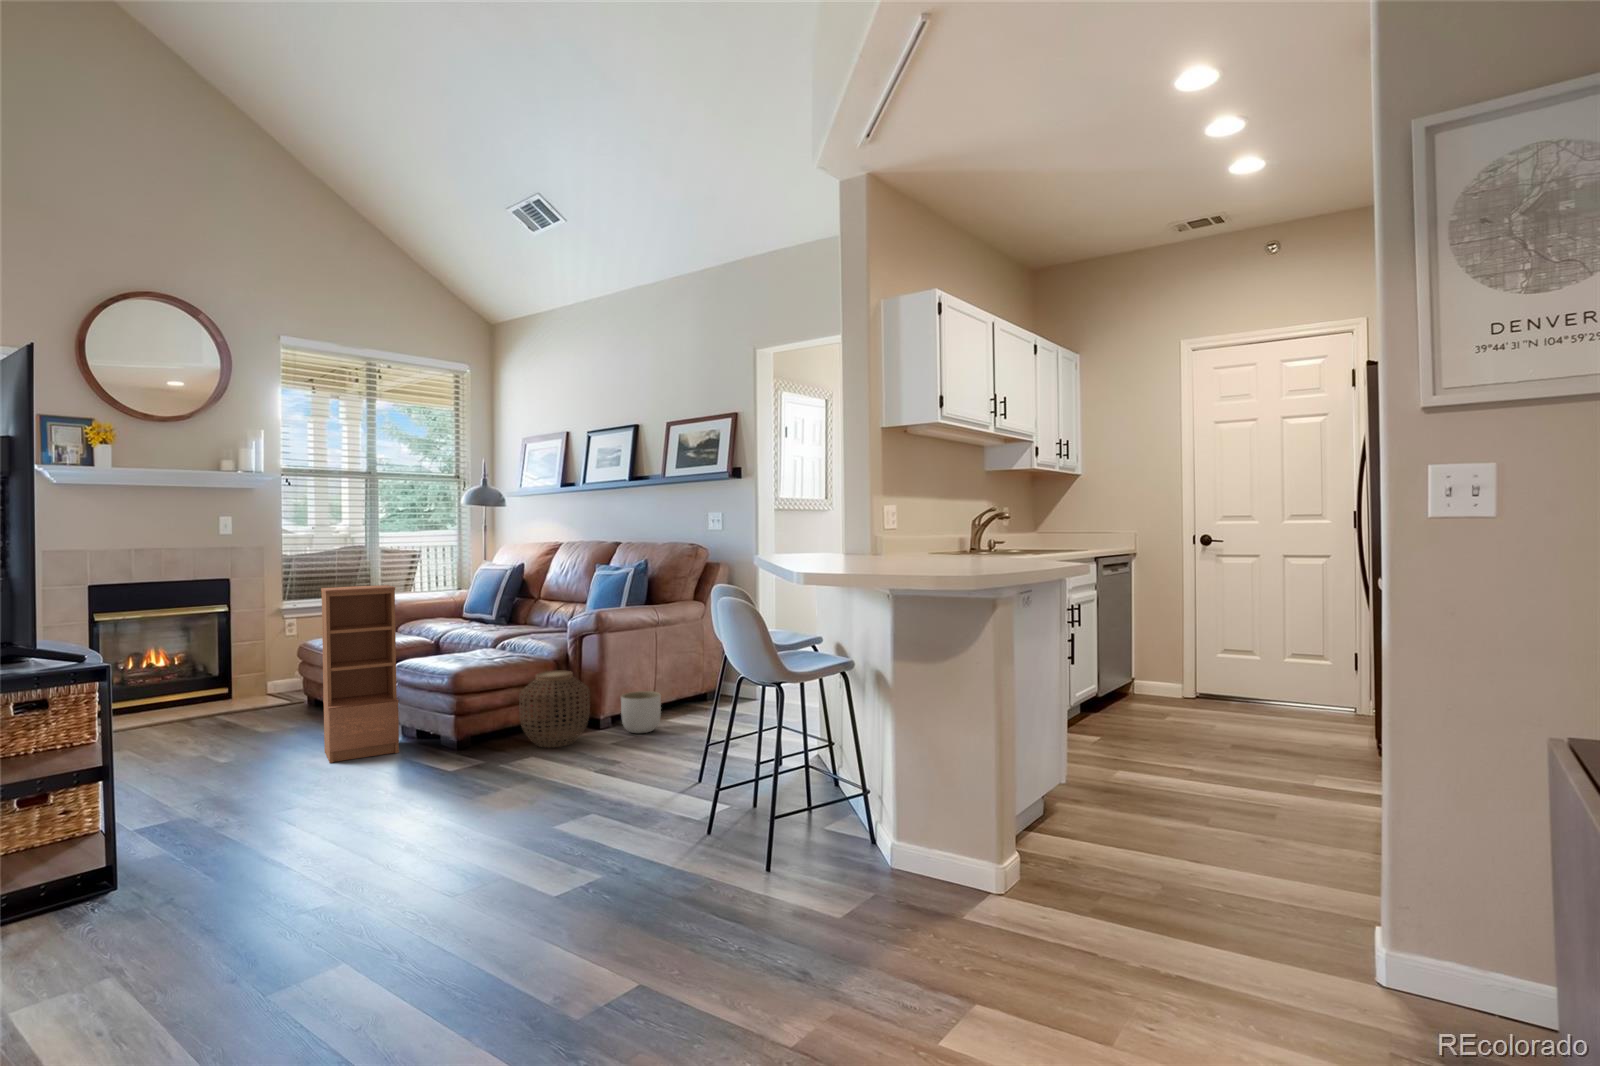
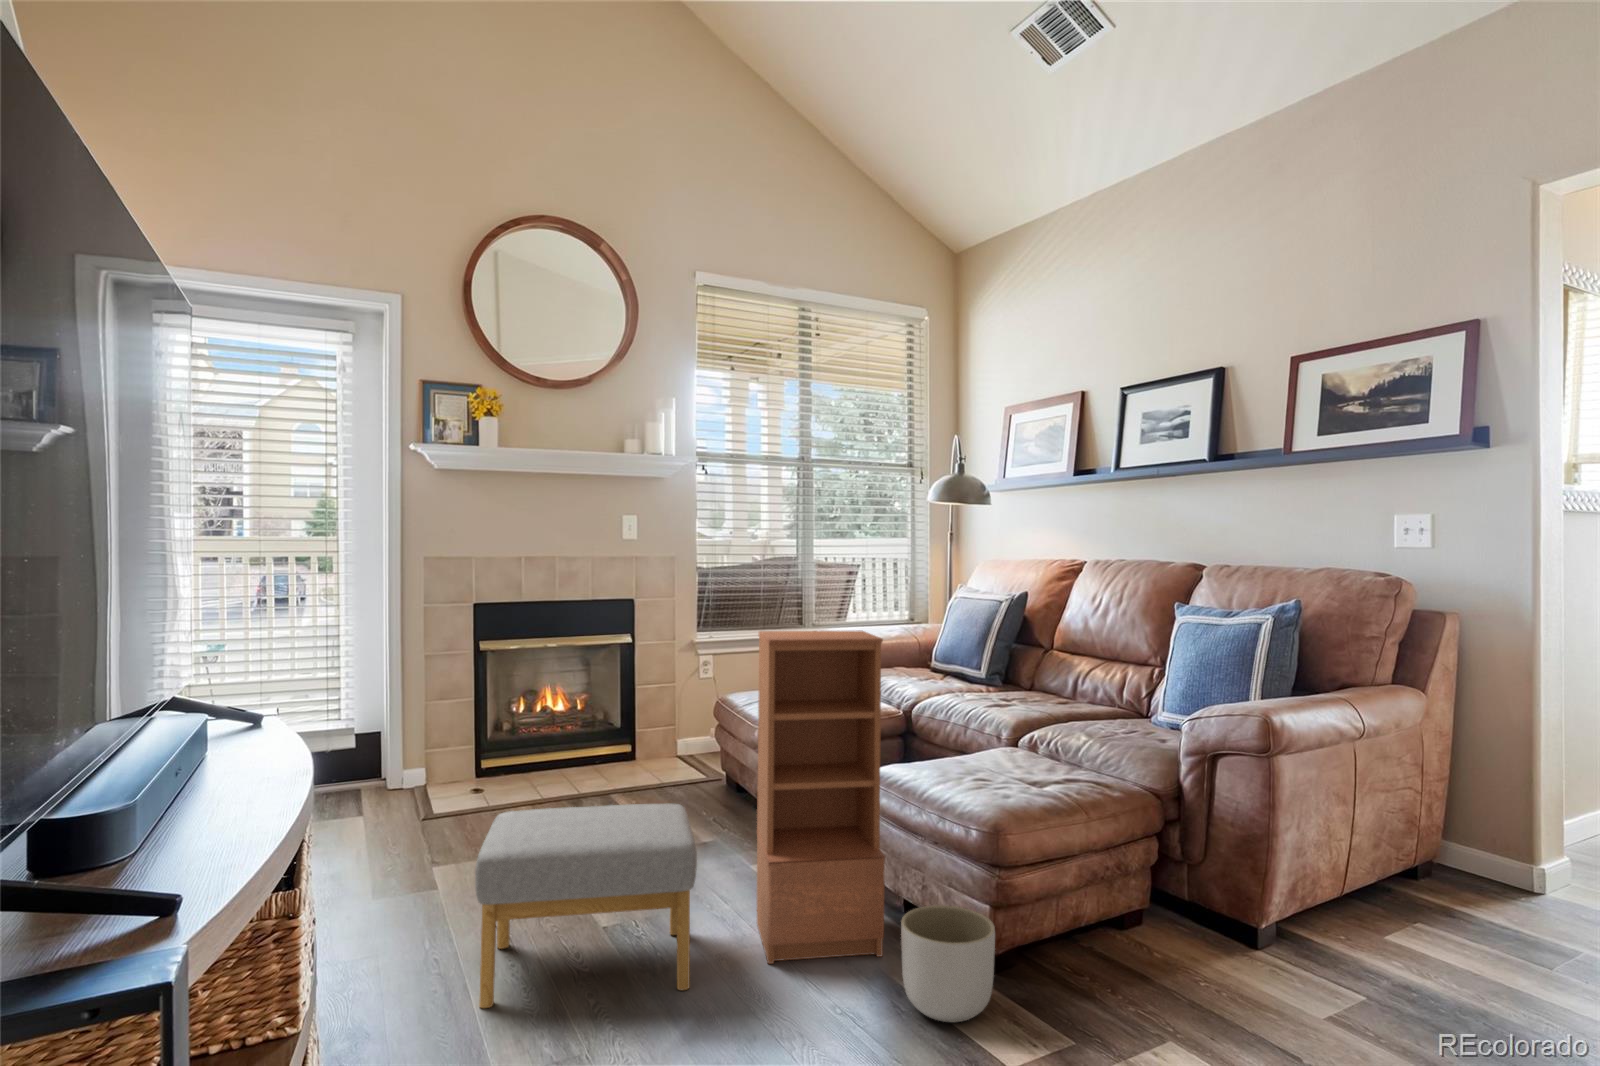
woven basket: present [519,671,590,748] -> none [1118,833,1276,1014]
footstool: none [140,688,283,797] -> present [475,804,697,1008]
planter: present [621,691,661,733] -> present [901,905,995,1022]

